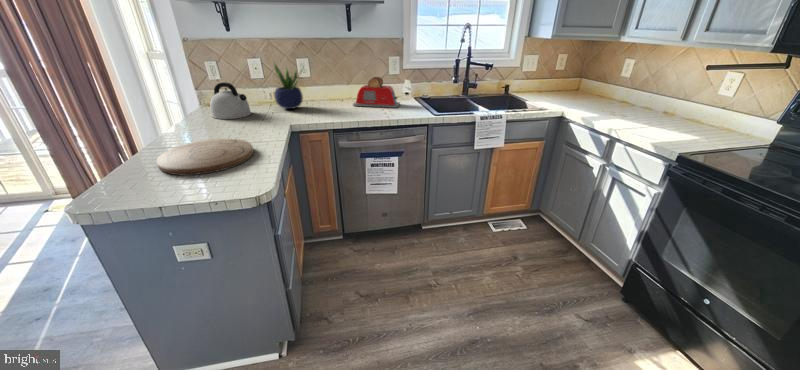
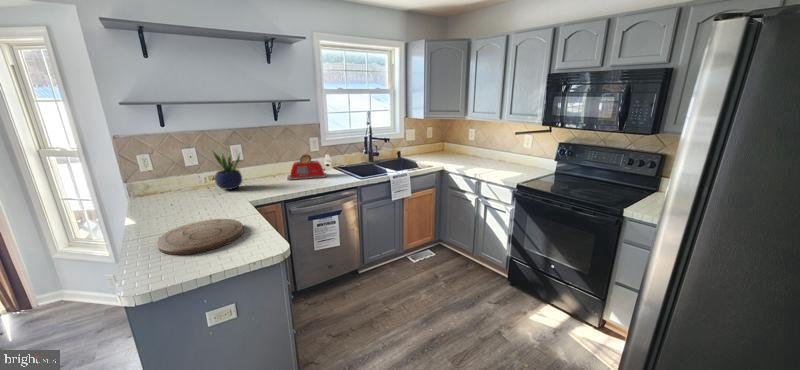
kettle: present [210,82,251,119] -> none [152,172,195,207]

